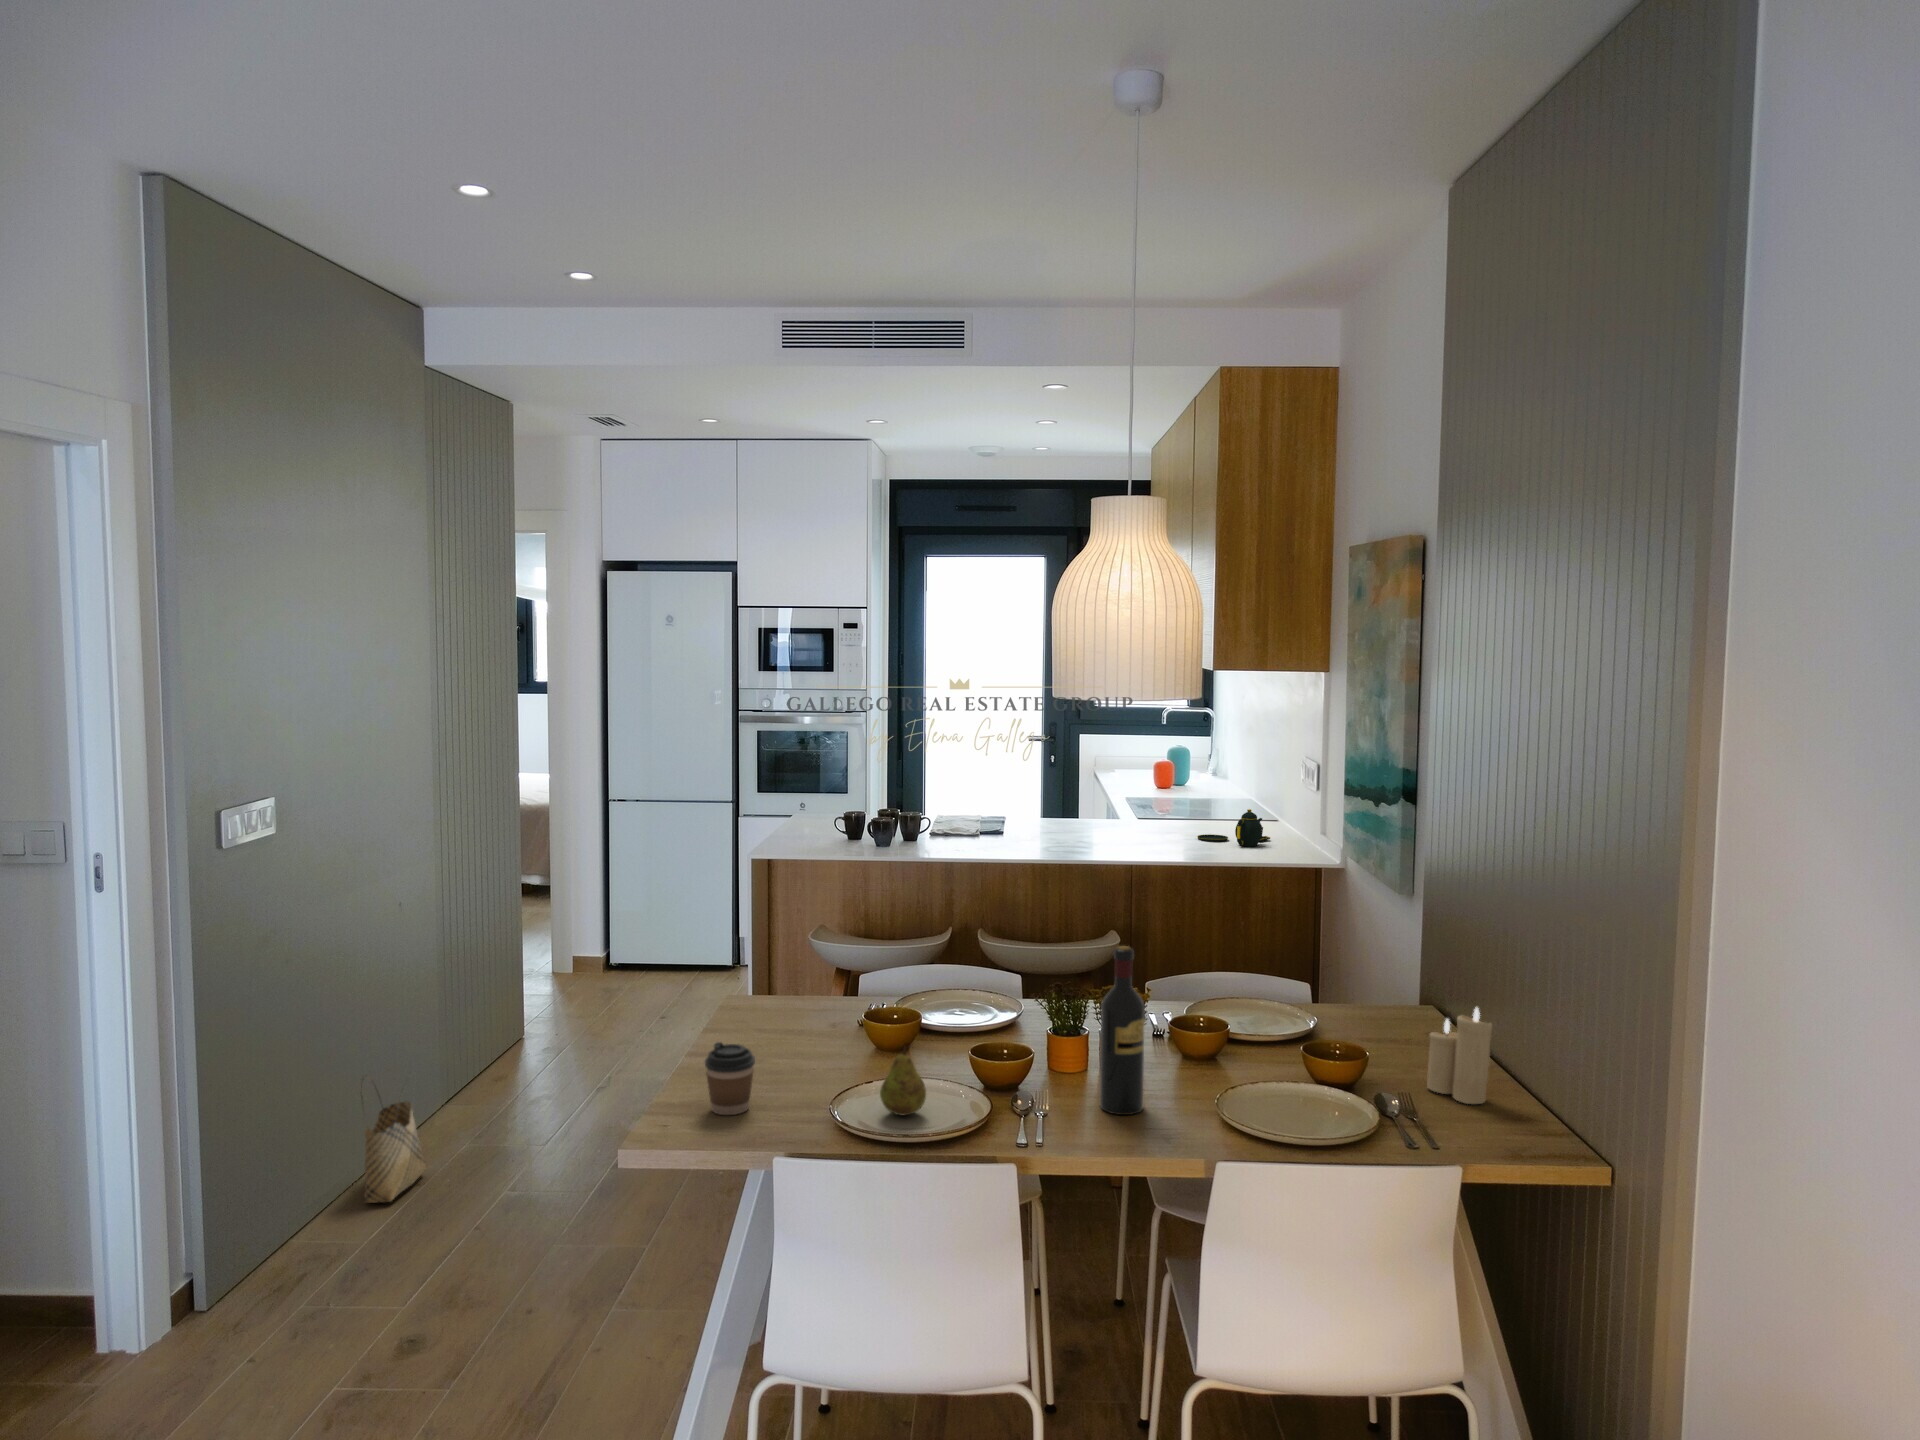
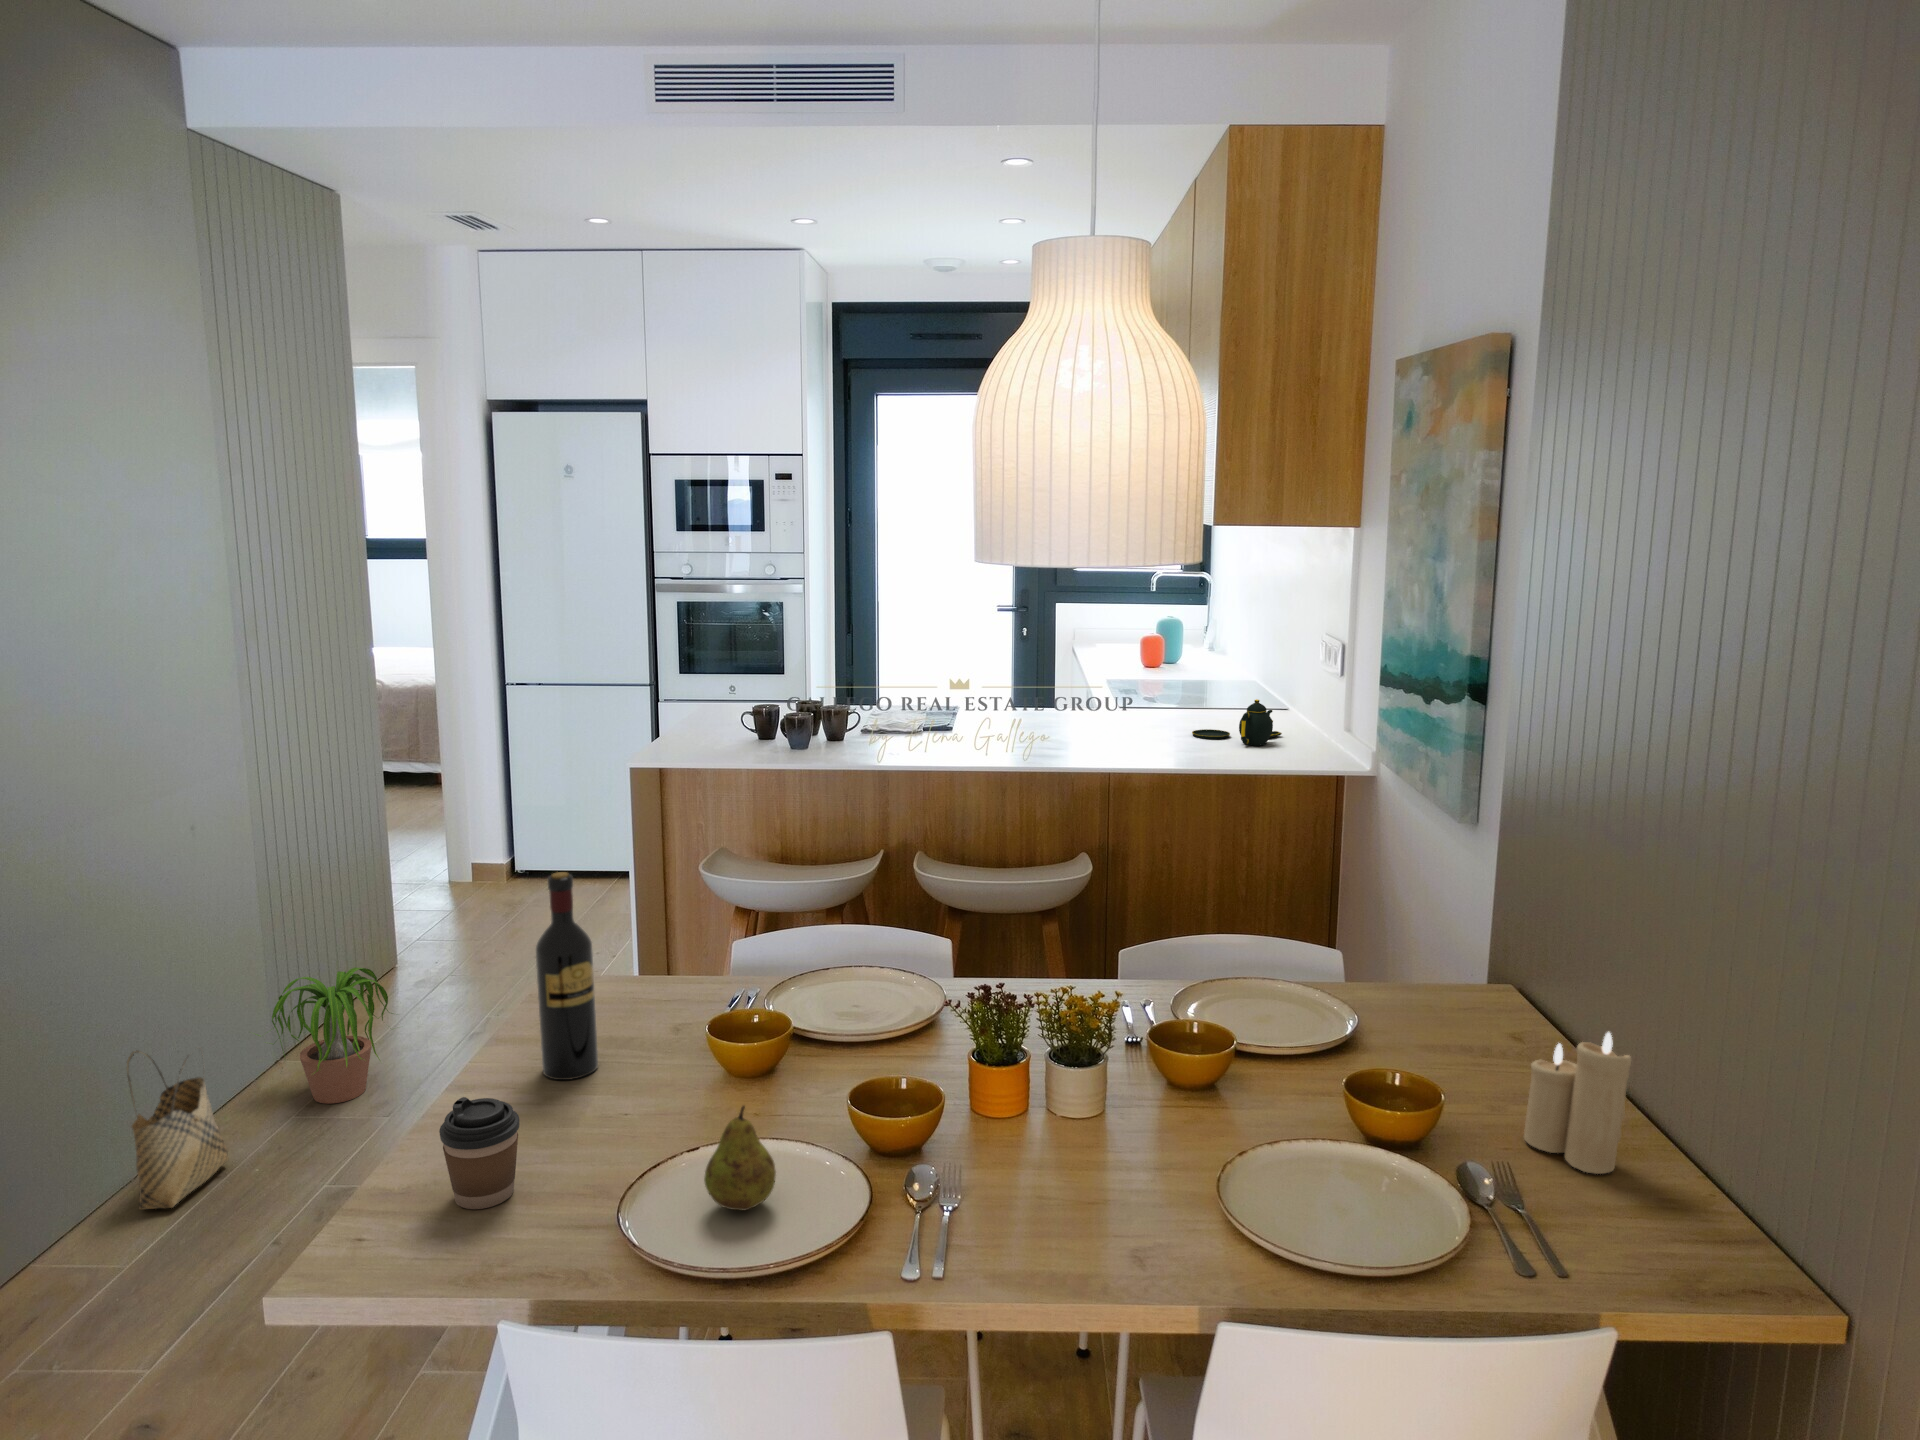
wine bottle: present [1100,946,1145,1115] -> present [536,872,598,1080]
potted plant: none [432,1022,552,1134] -> present [258,967,393,1104]

